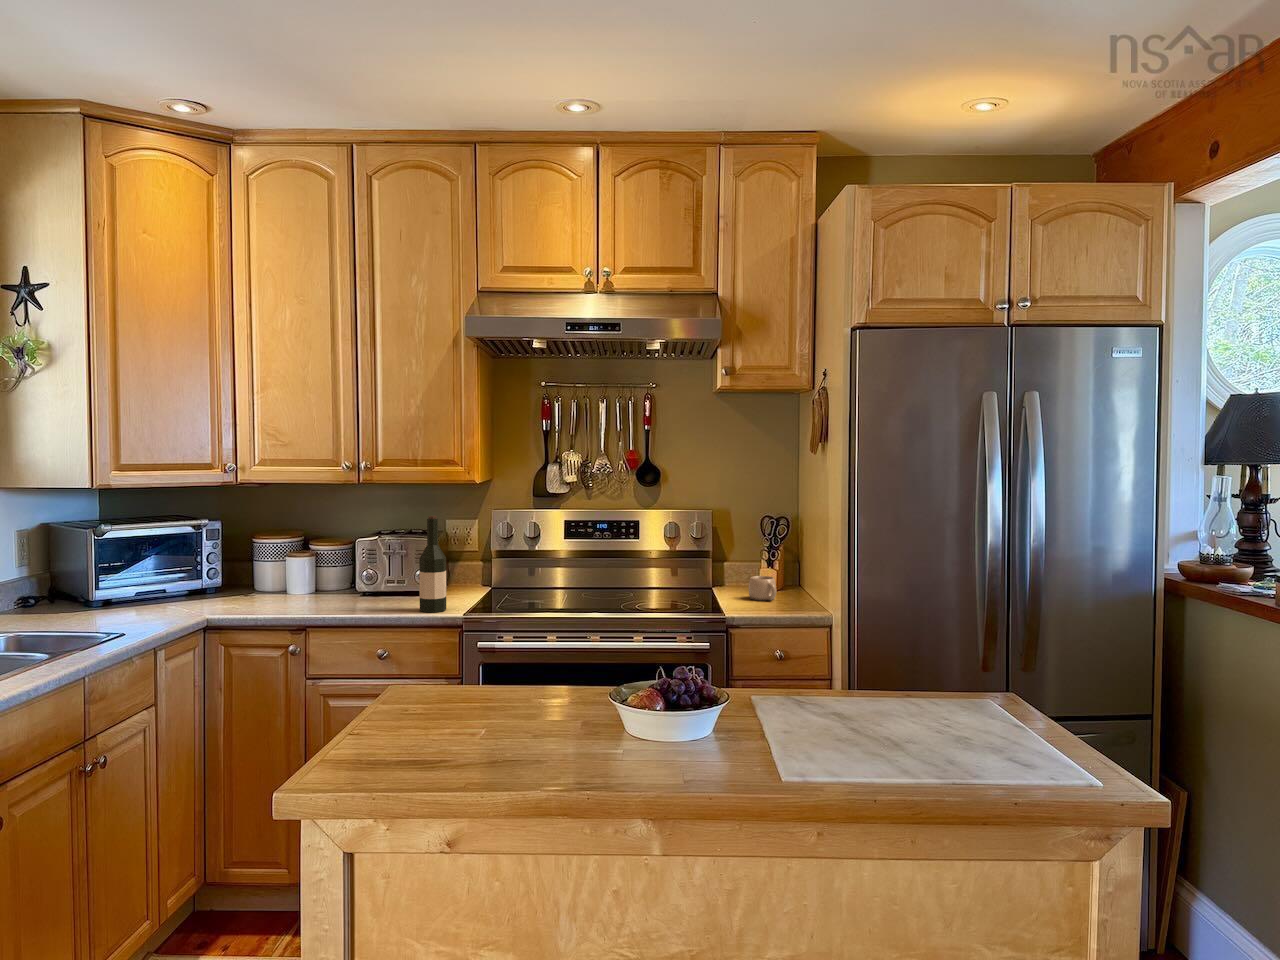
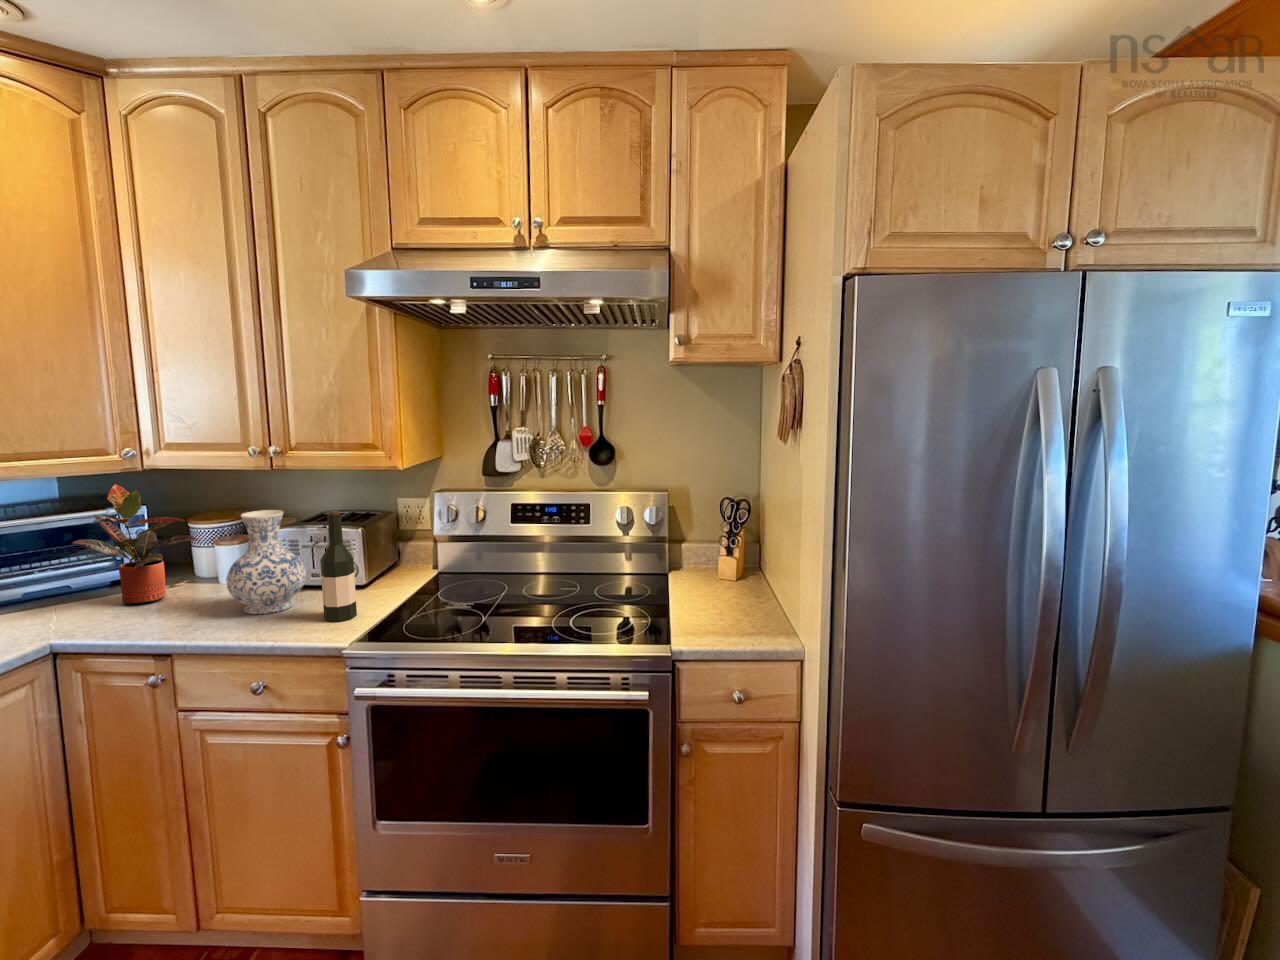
potted plant: none [199,496,290,603] -> present [72,484,199,604]
vase: none [330,519,393,609] -> present [226,510,306,614]
mug: present [749,576,777,601] -> none [705,568,735,598]

